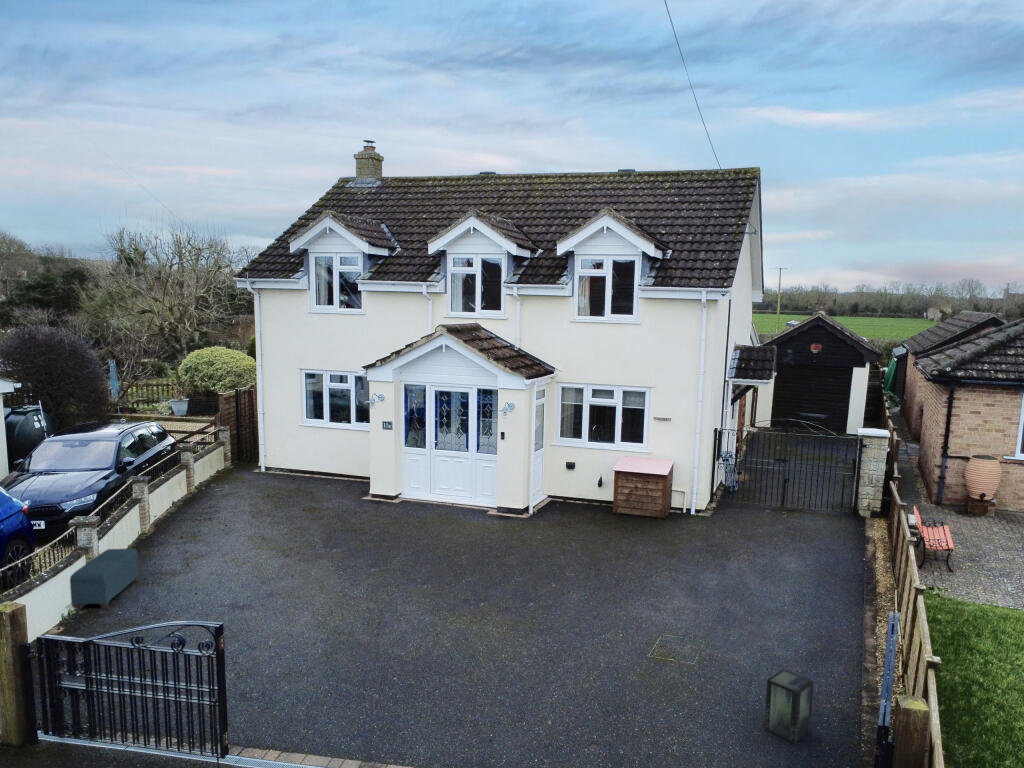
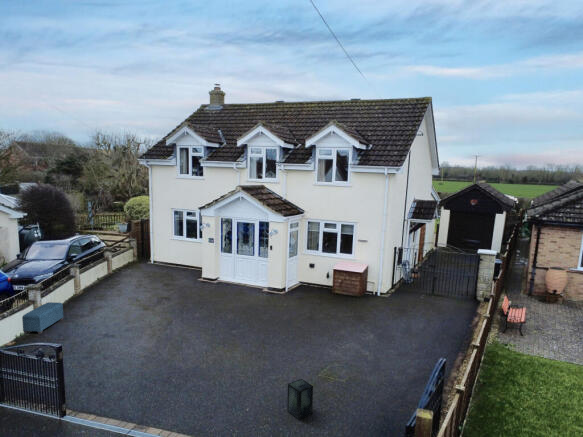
storage box: present [765,669,813,744] -> present [287,379,313,420]

